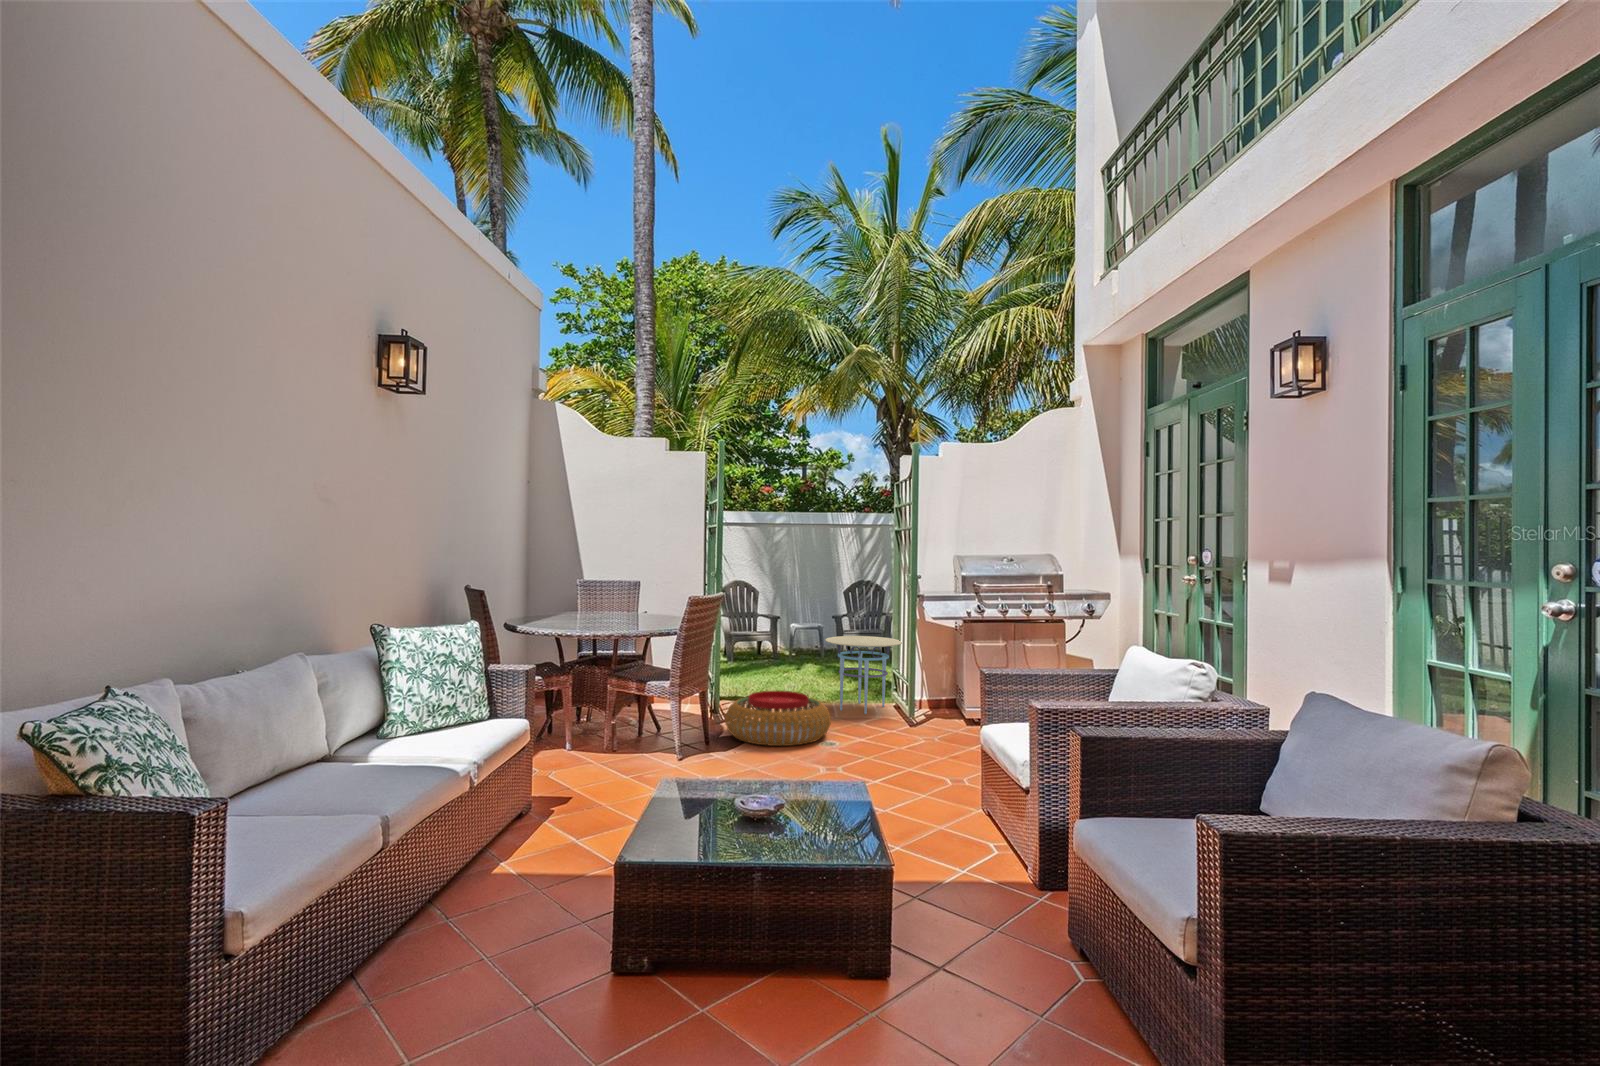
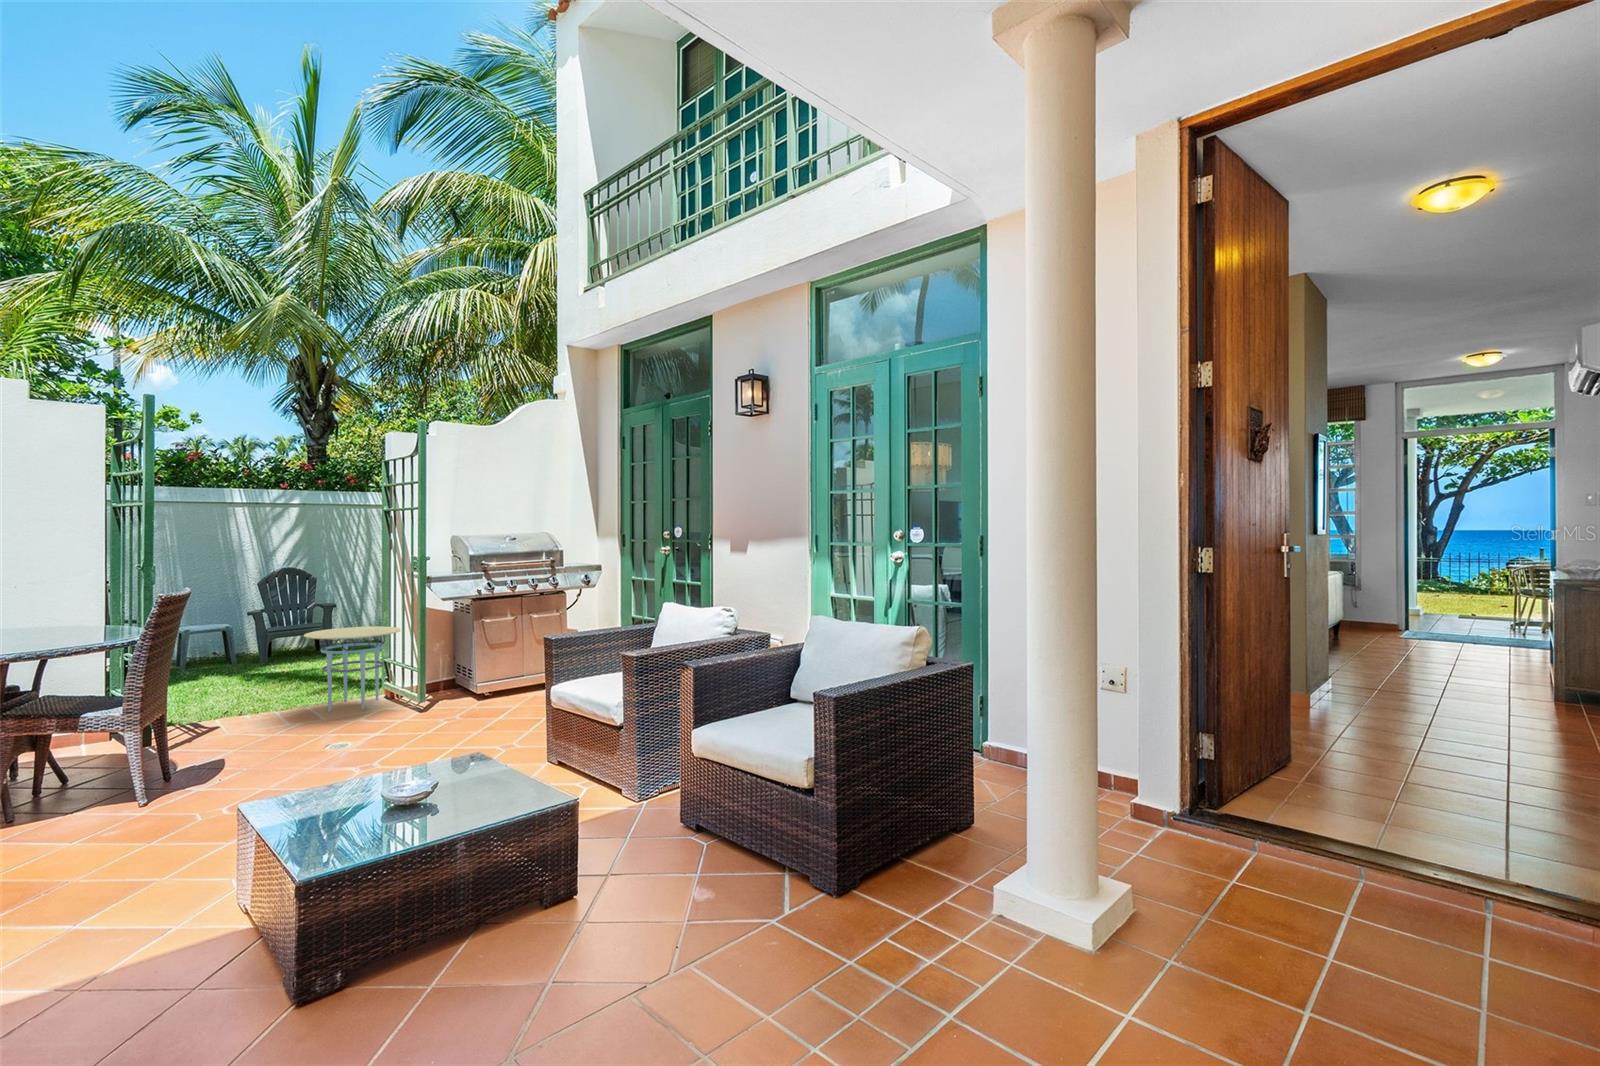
pouf: present [725,691,831,746] -> none [195,697,344,764]

